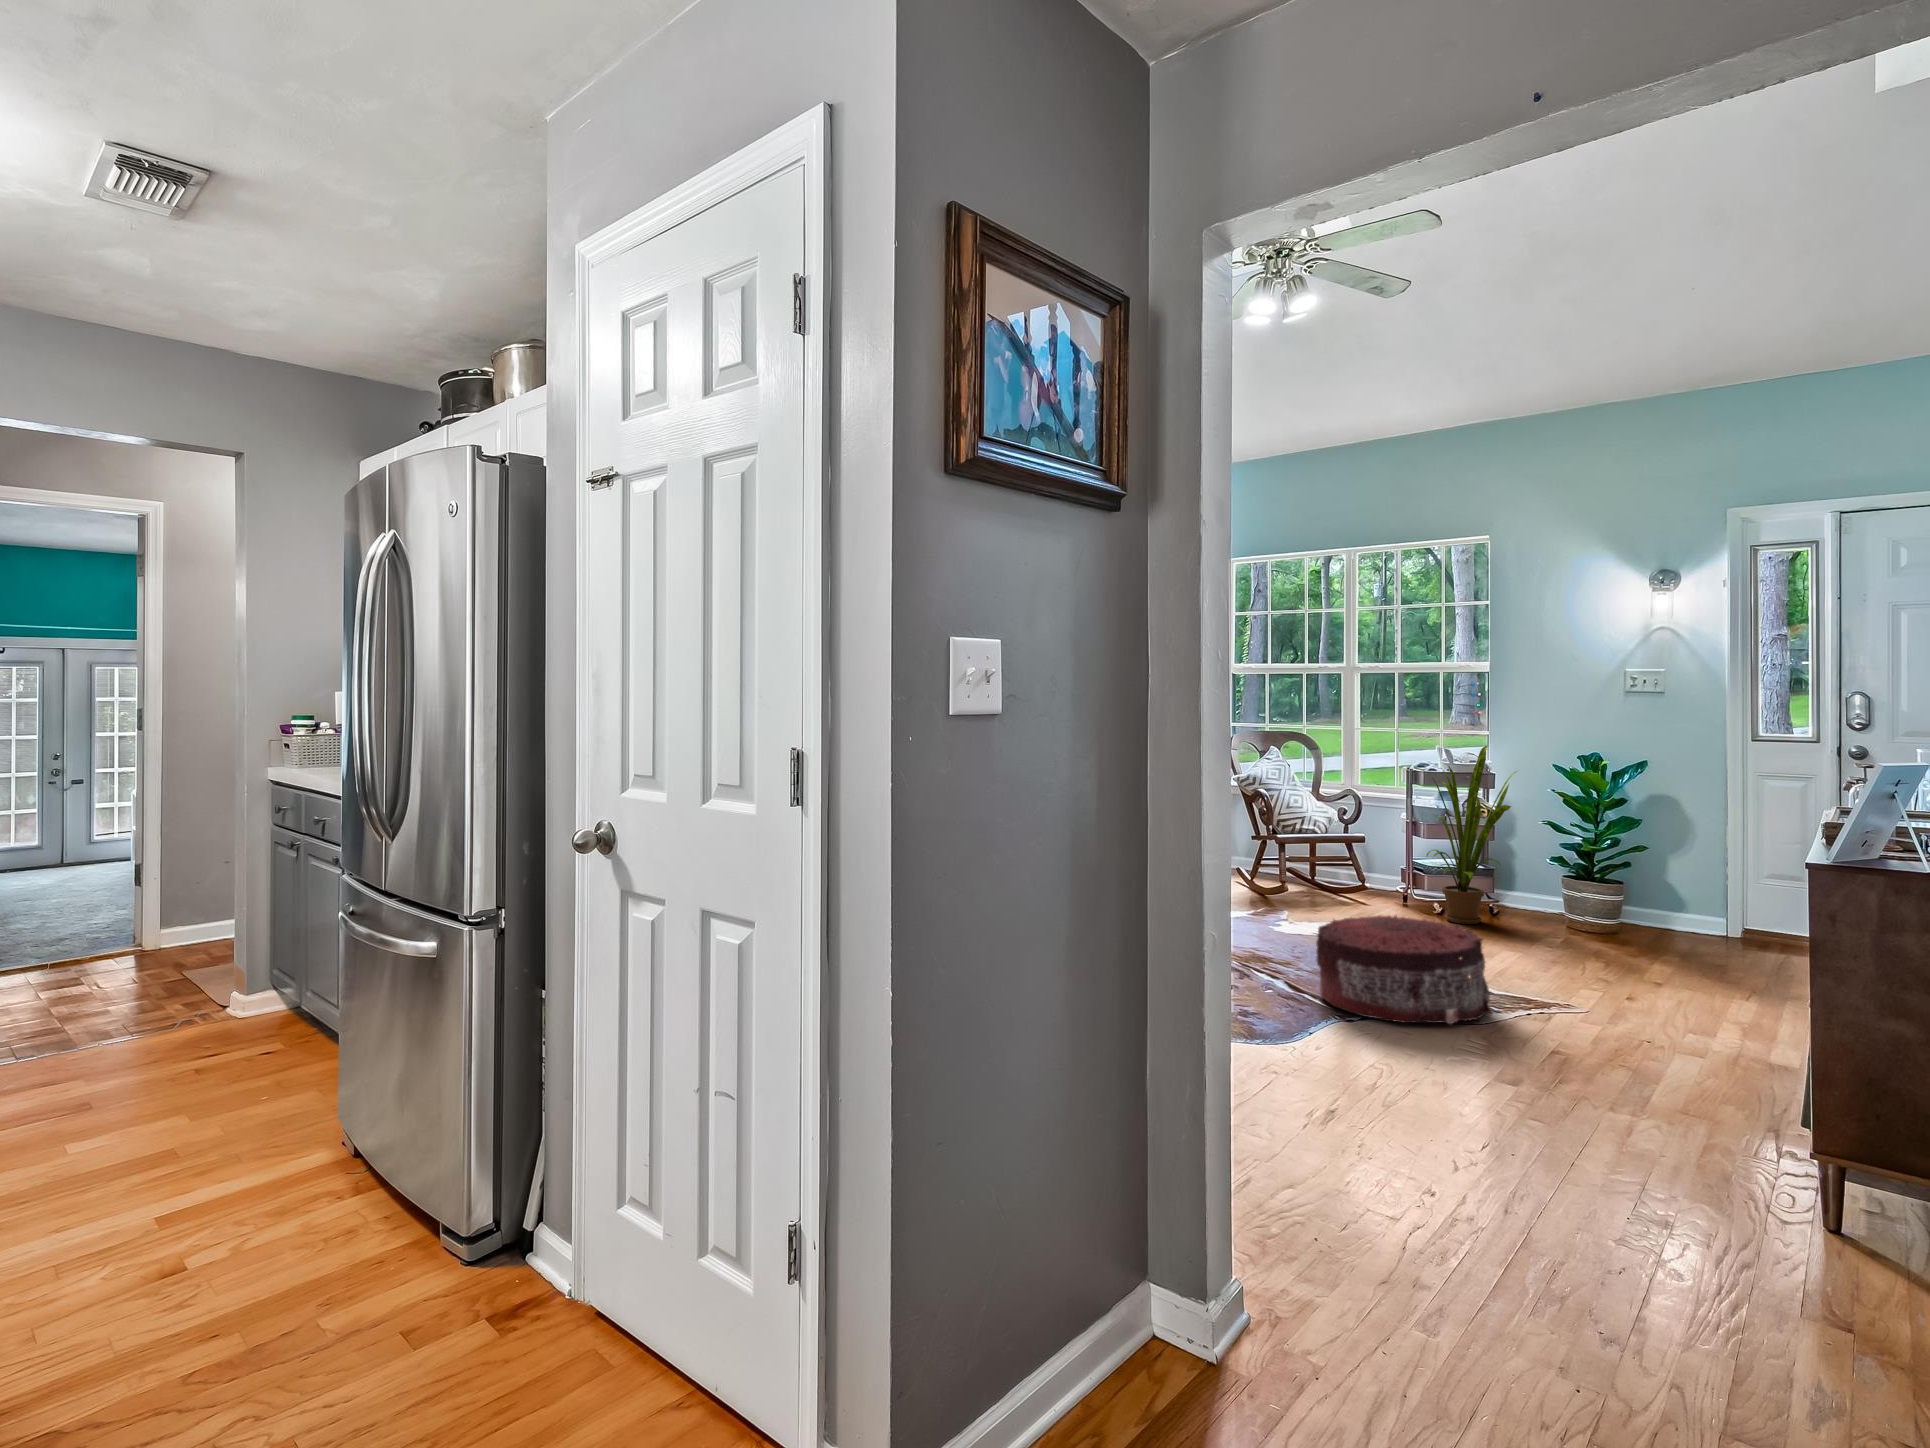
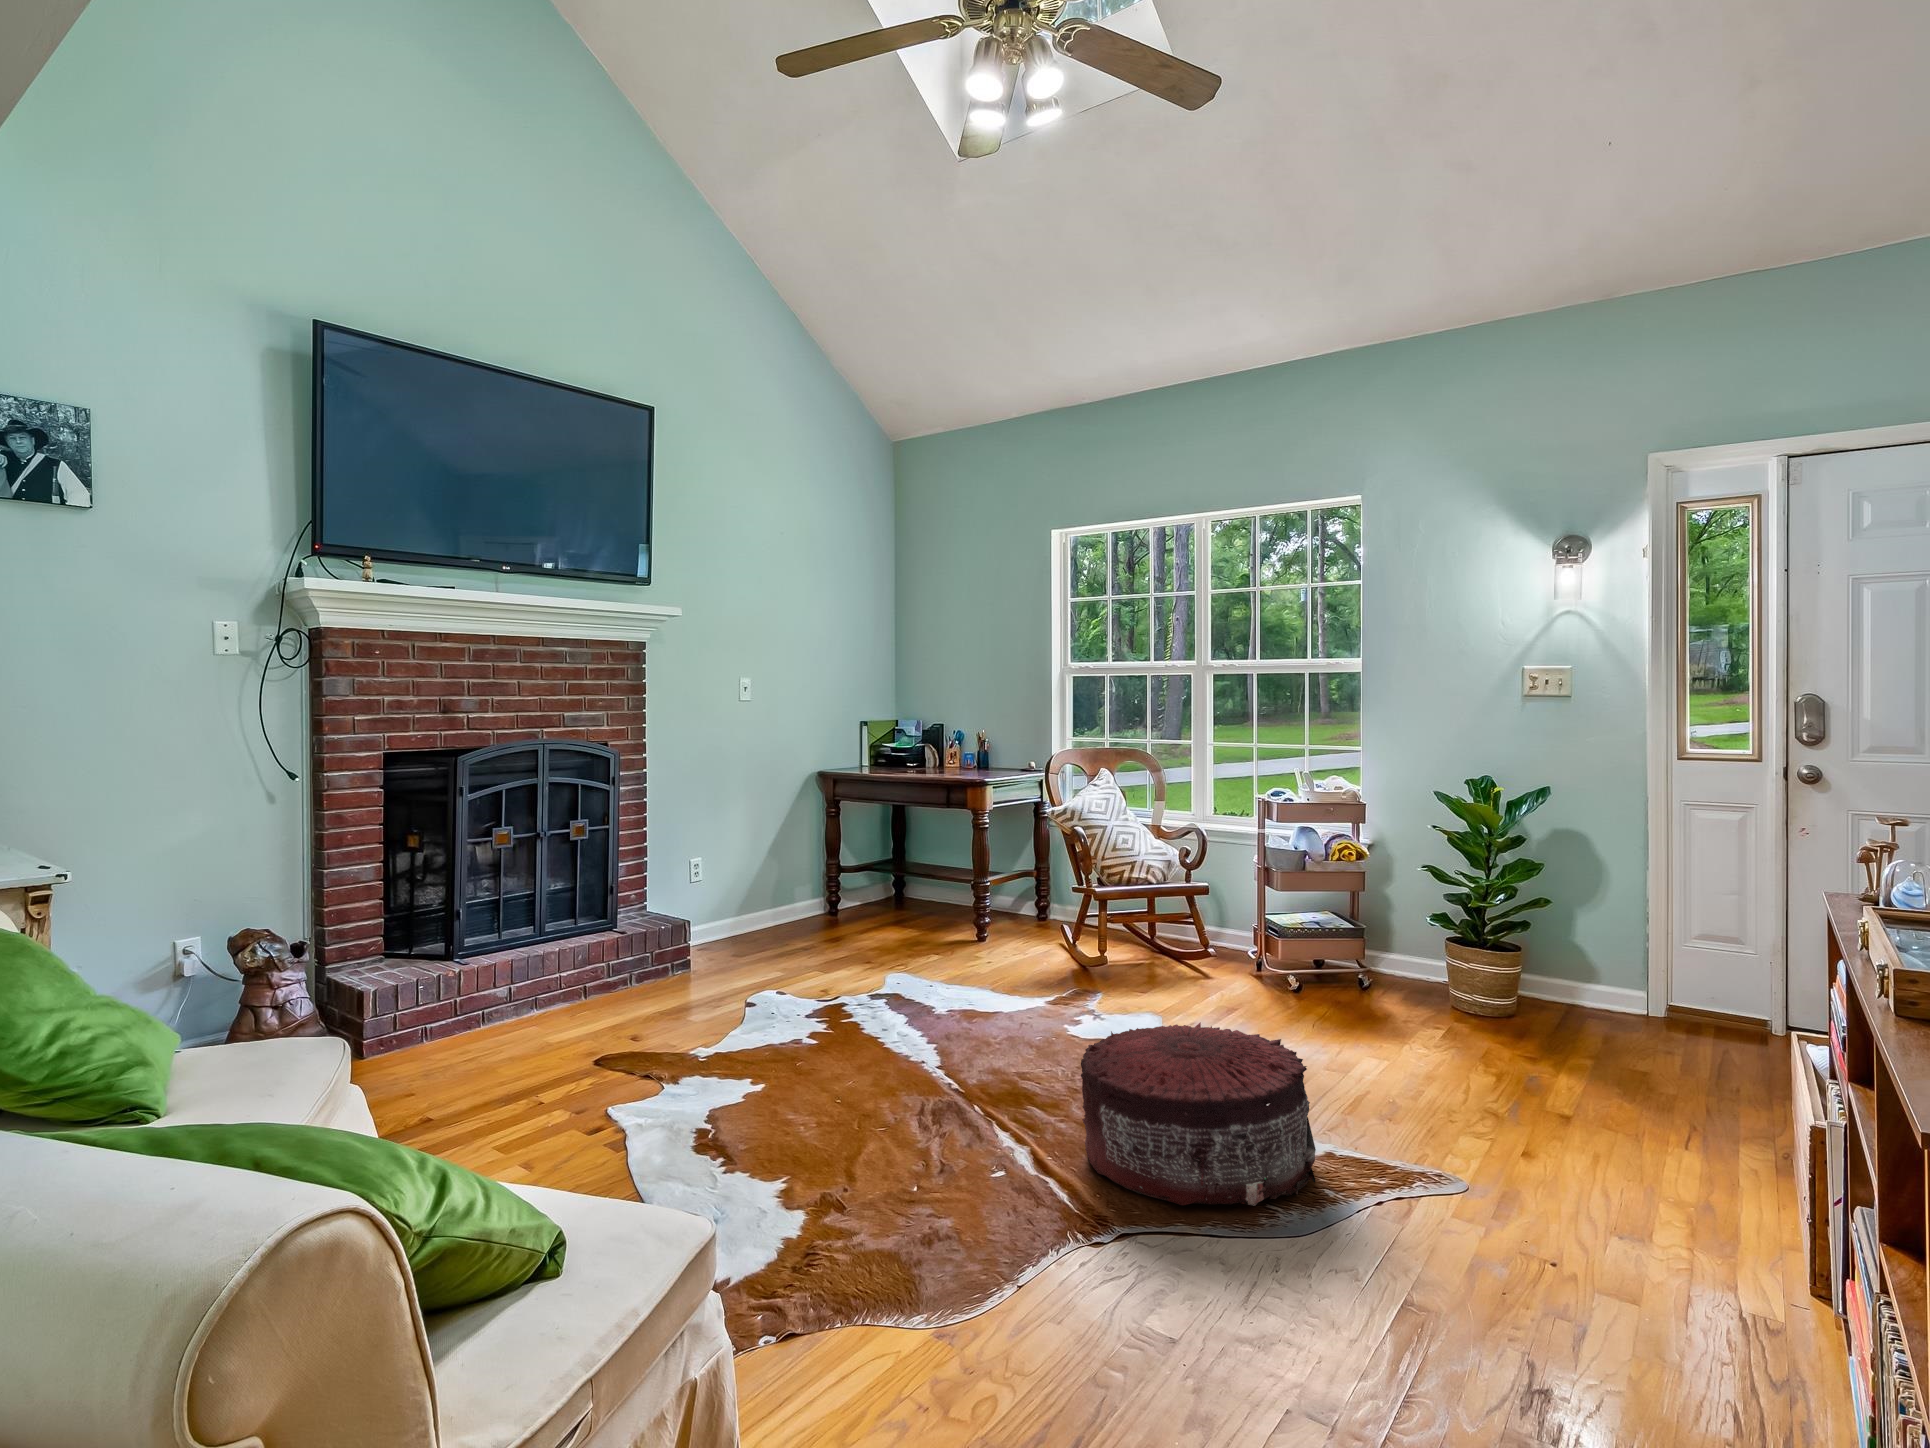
house plant: present [1417,746,1517,924] -> none [1260,768,1392,1005]

